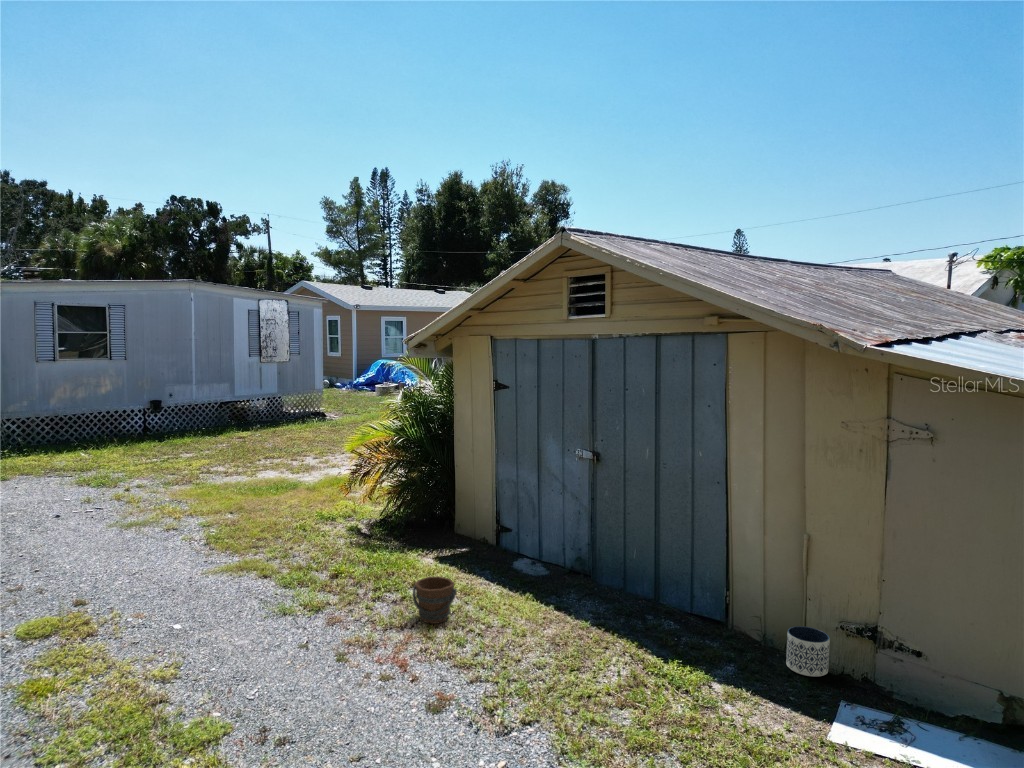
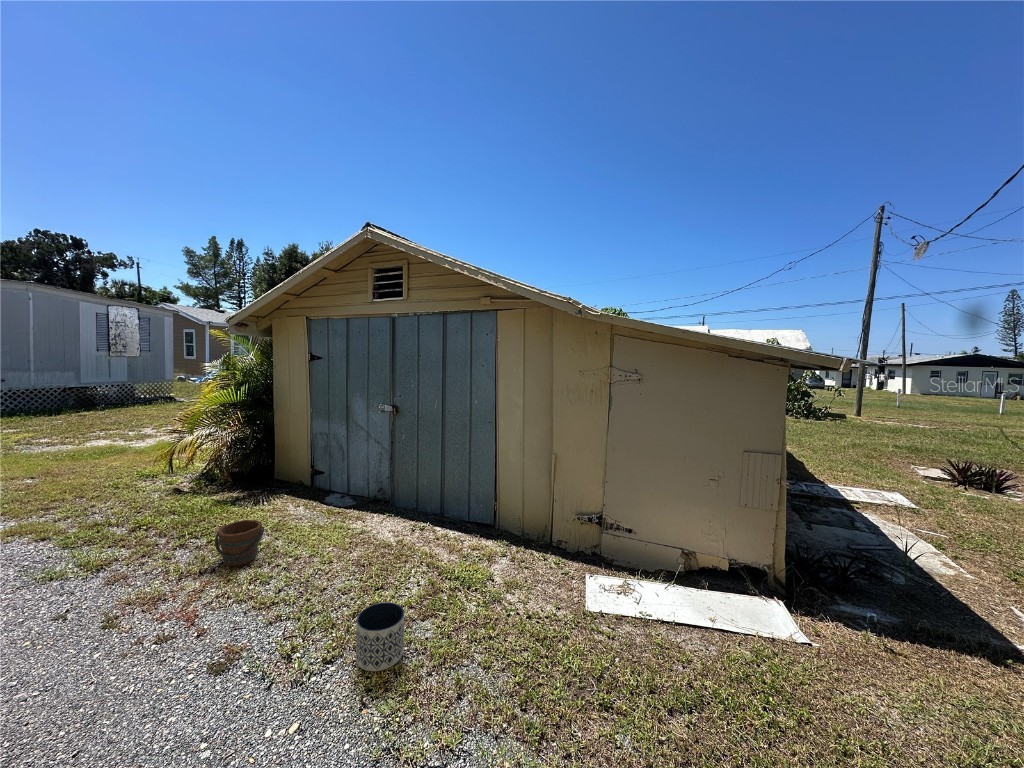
planter: present [786,626,830,677] -> present [356,602,404,671]

